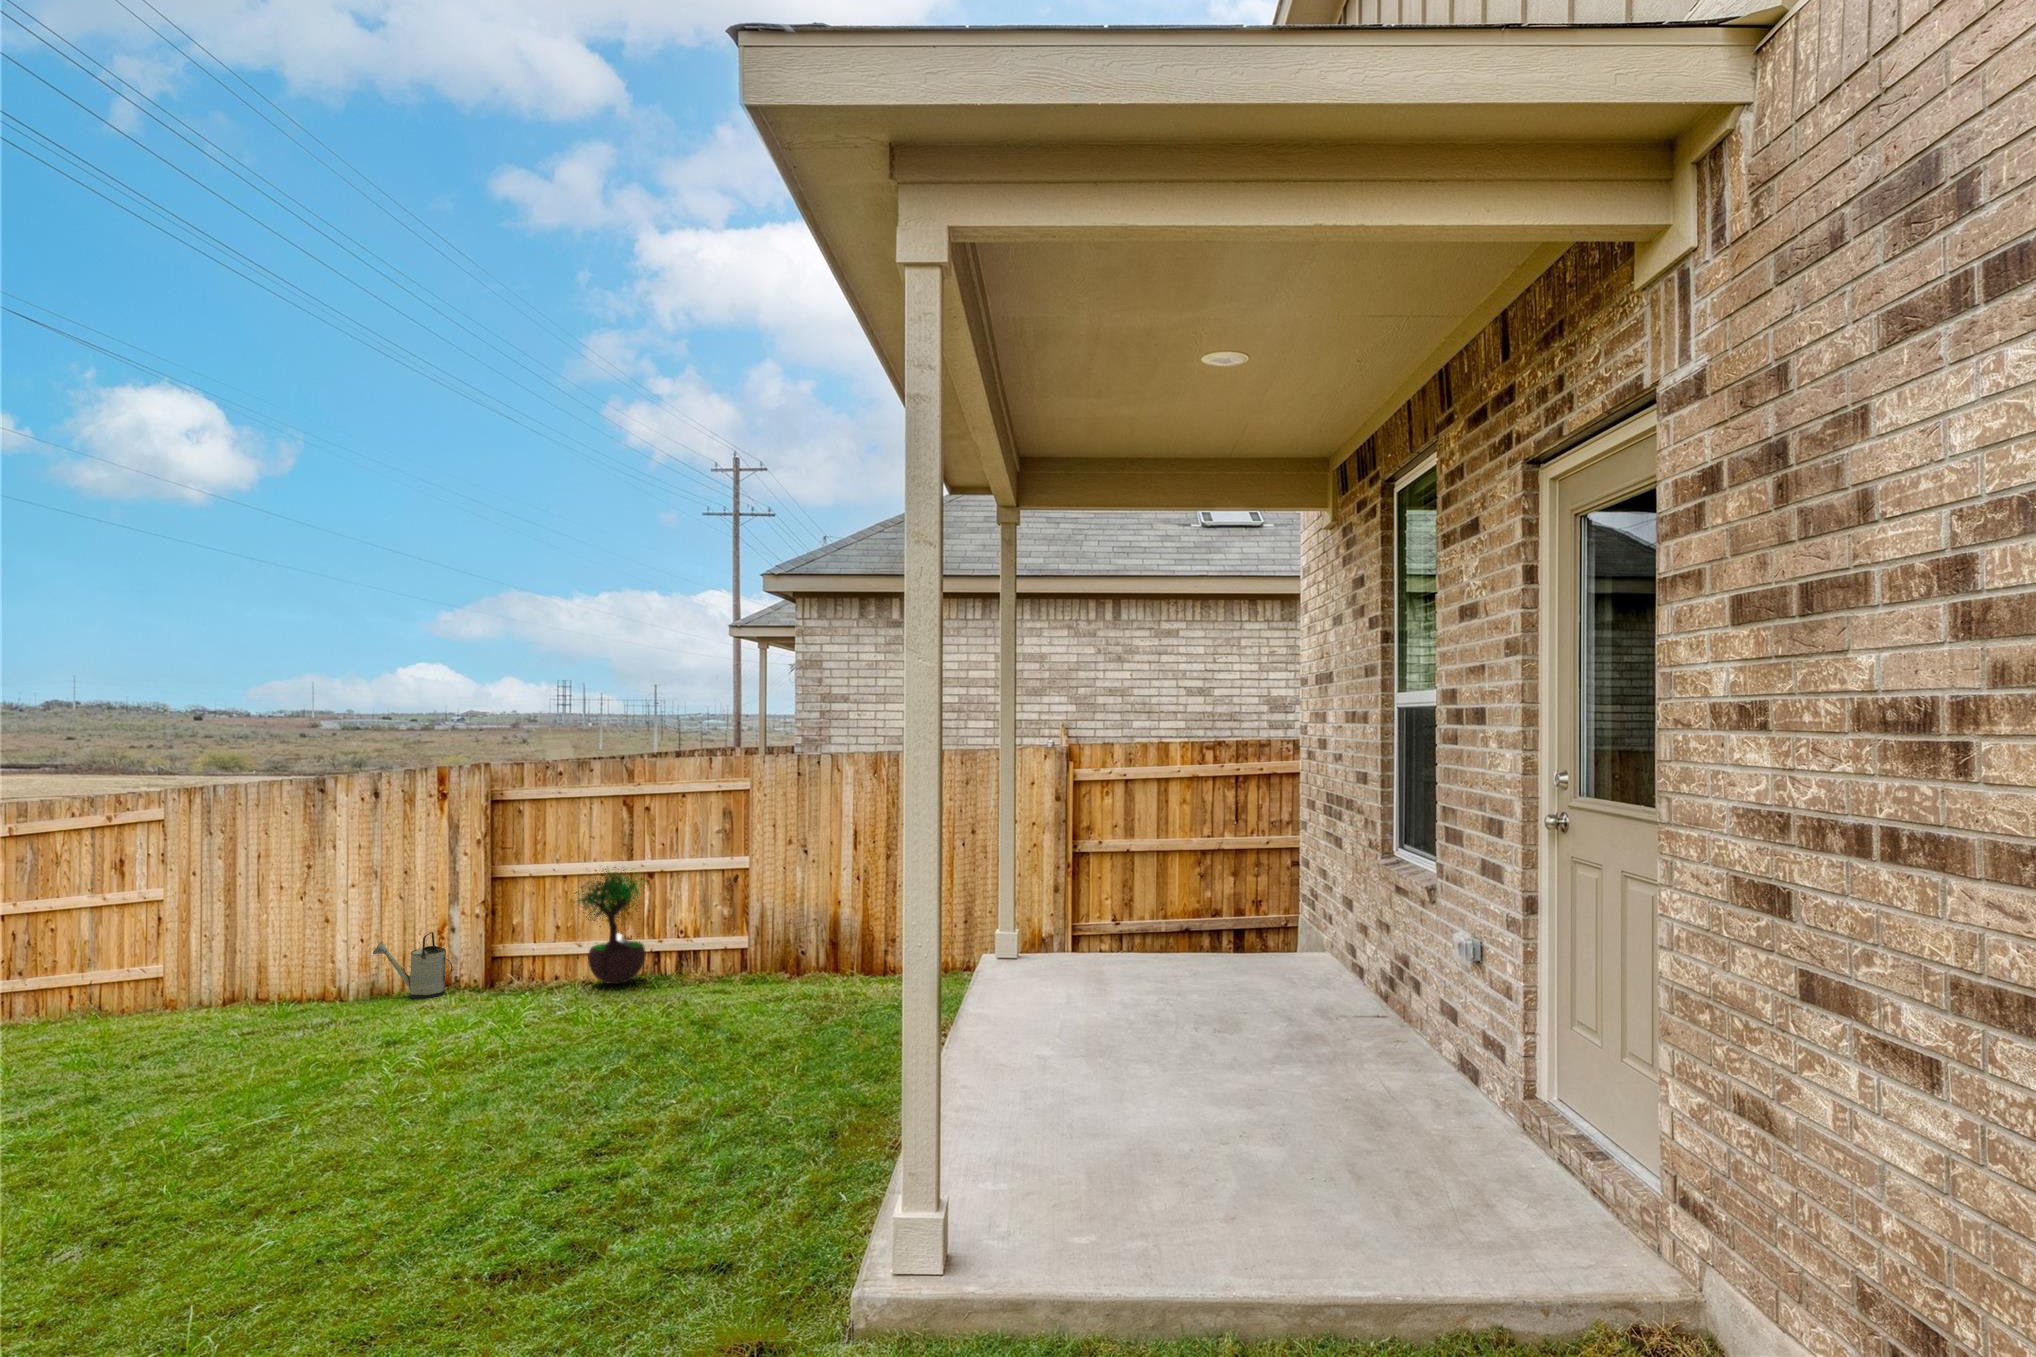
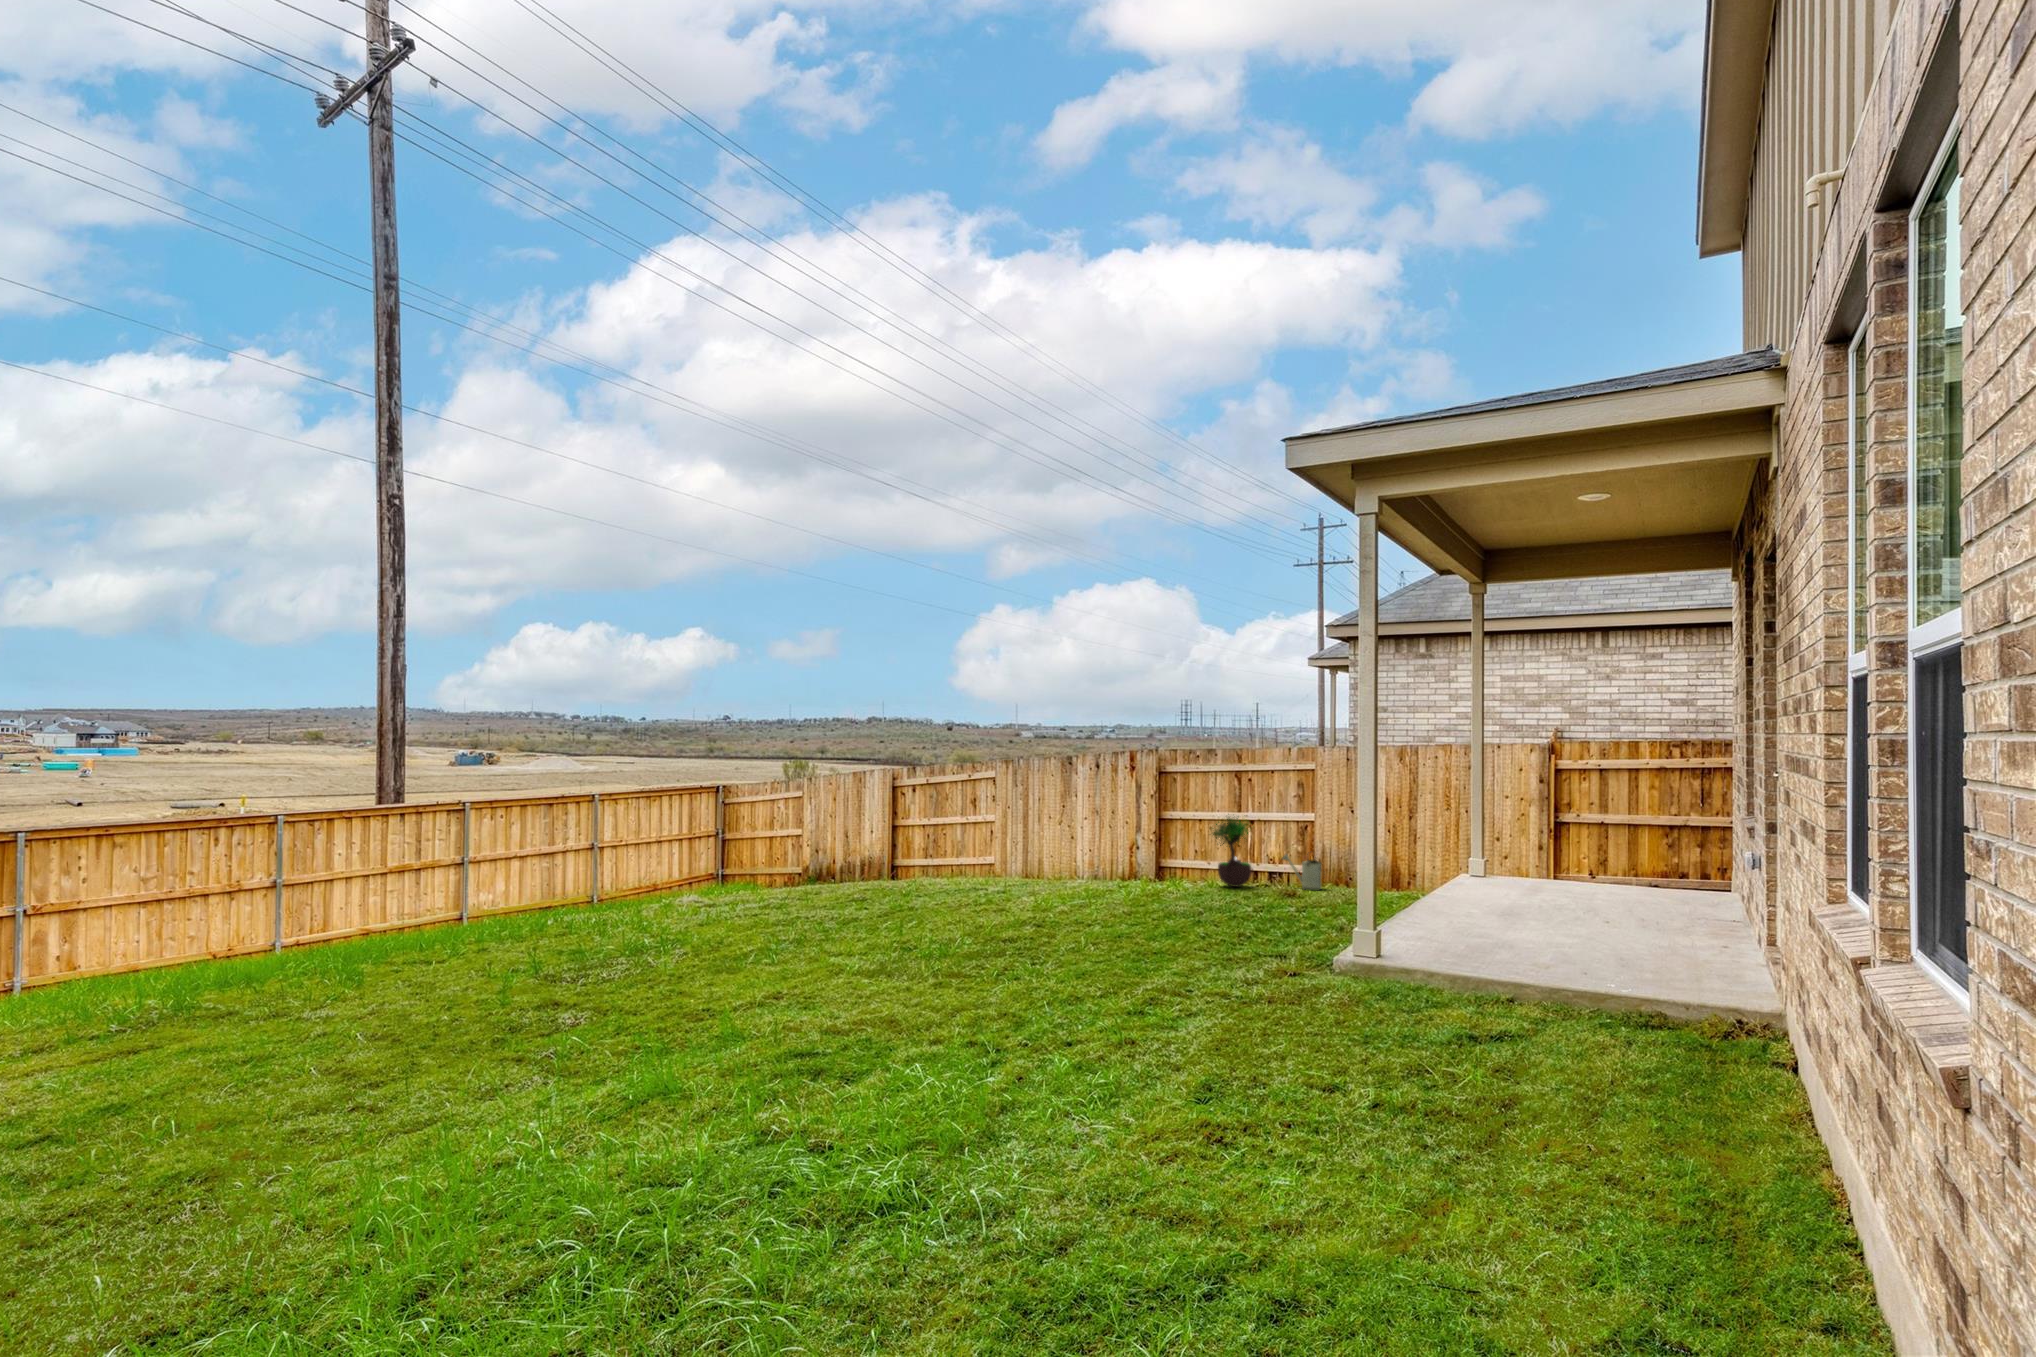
watering can: present [373,932,452,999] -> present [1282,854,1322,891]

